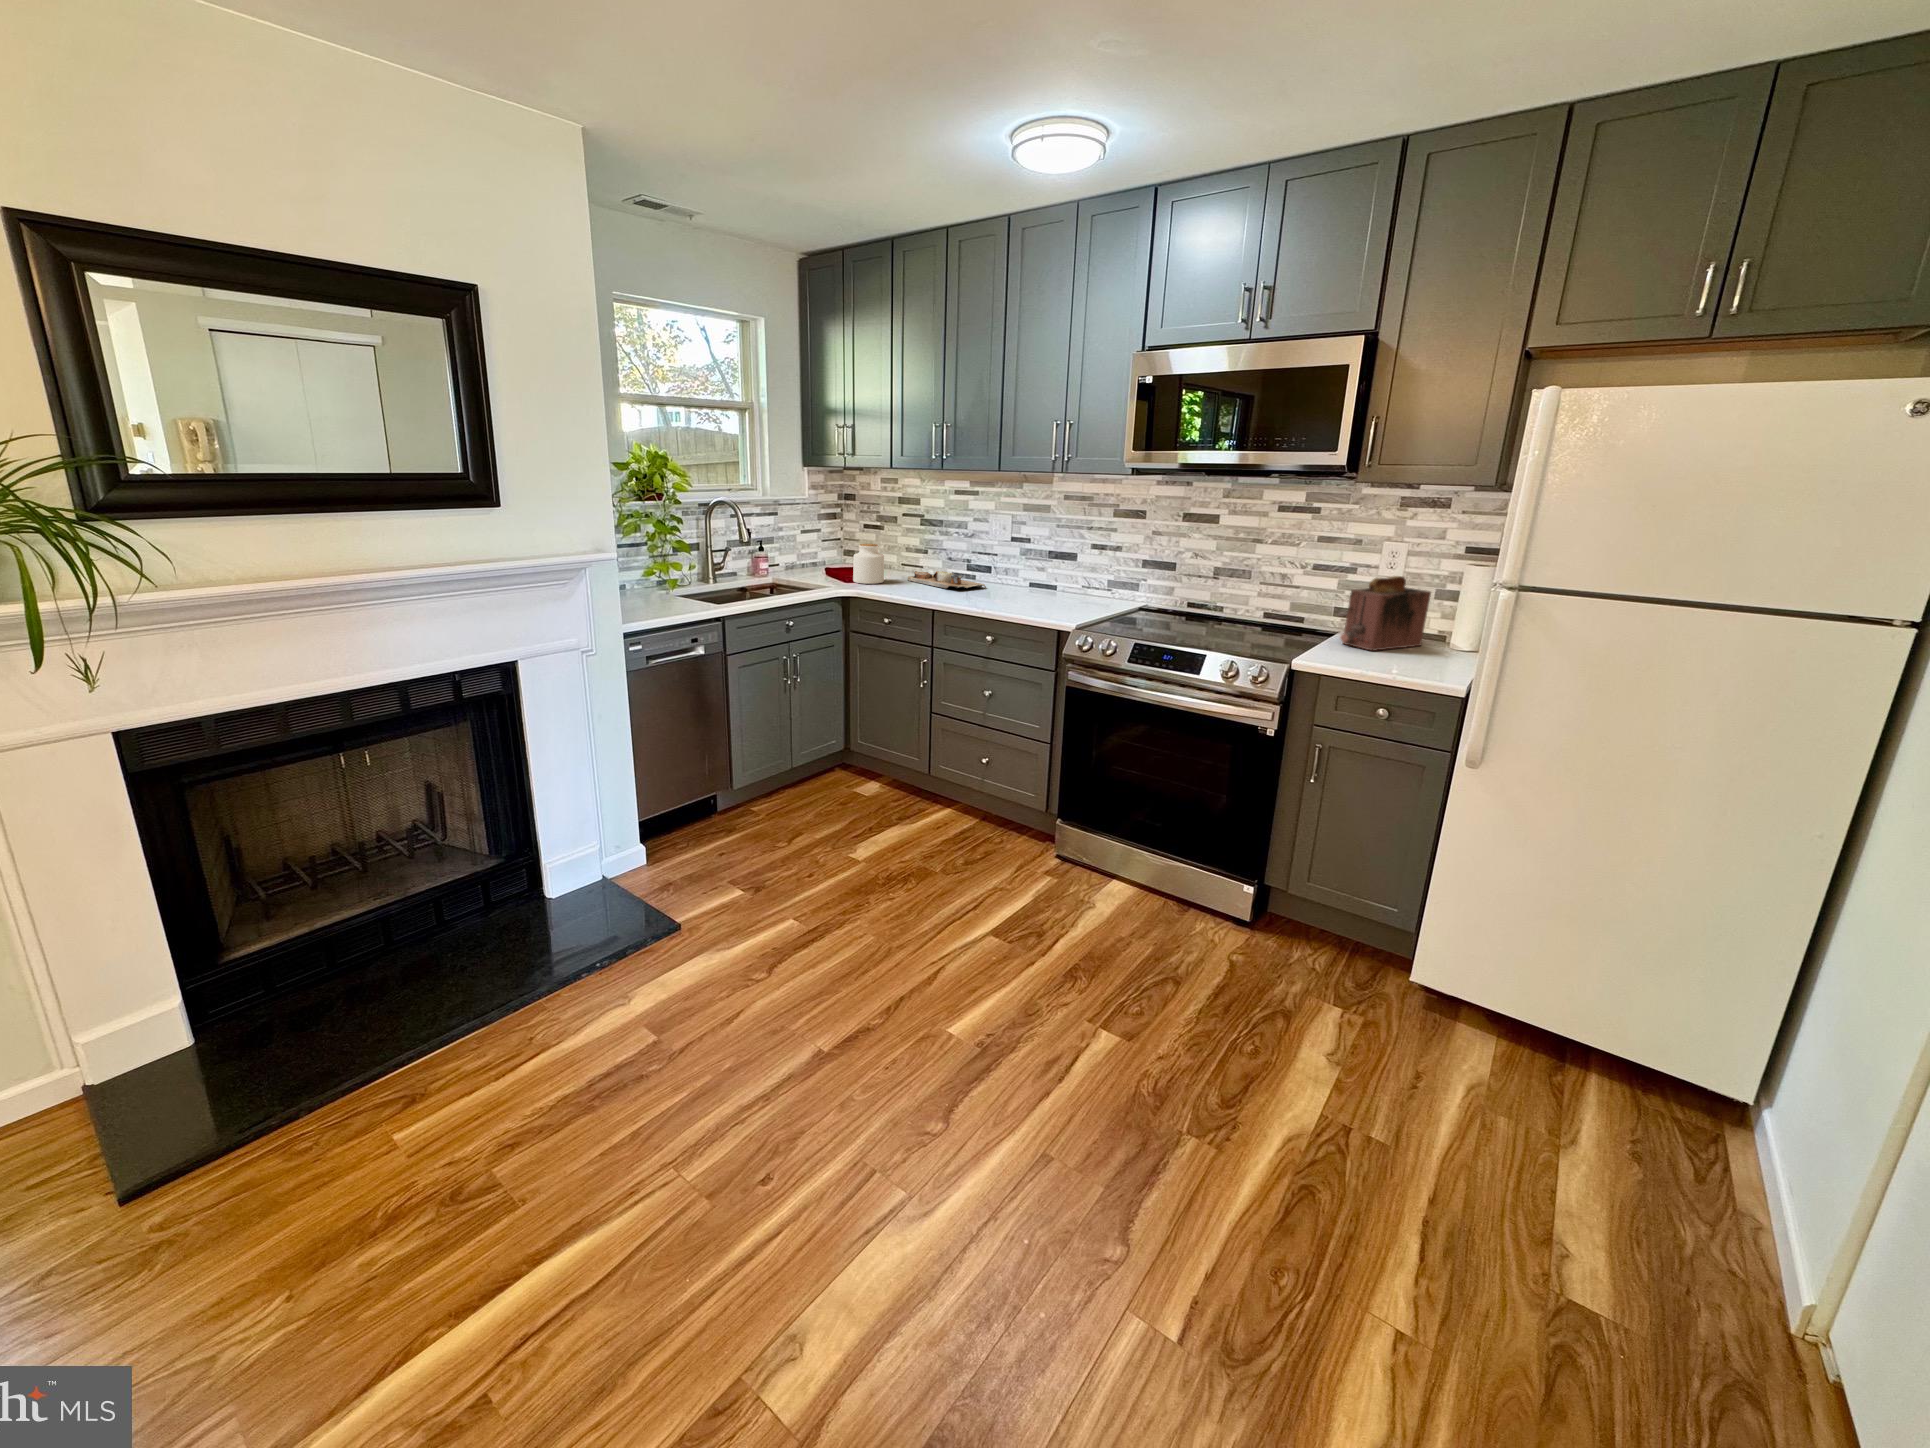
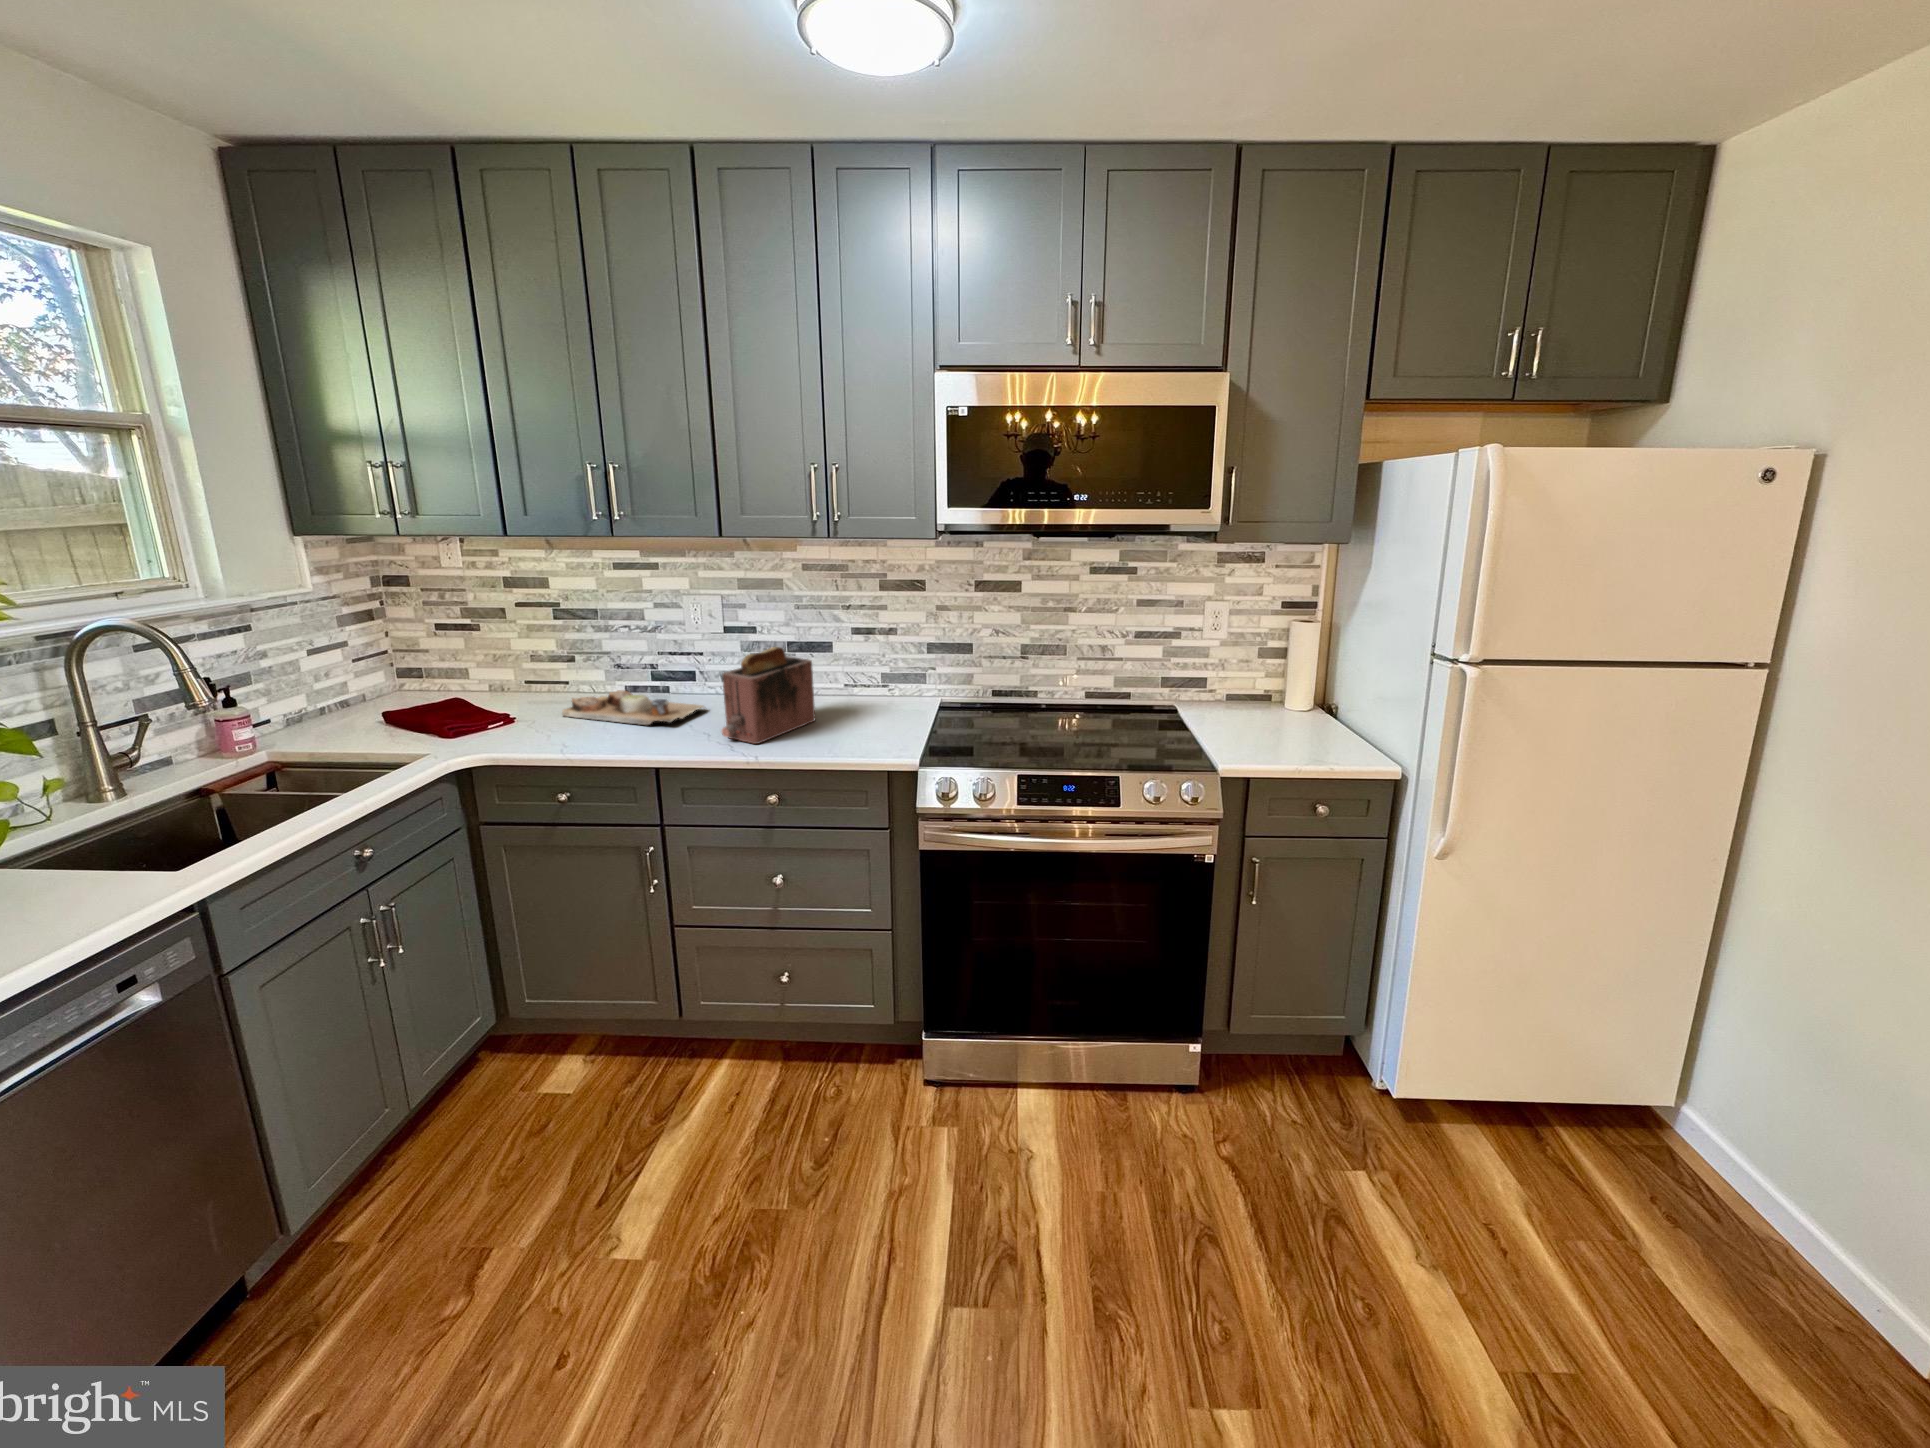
jar: present [853,544,884,584] -> none [456,670,524,742]
toaster: present [1340,576,1431,651] -> present [722,647,815,744]

